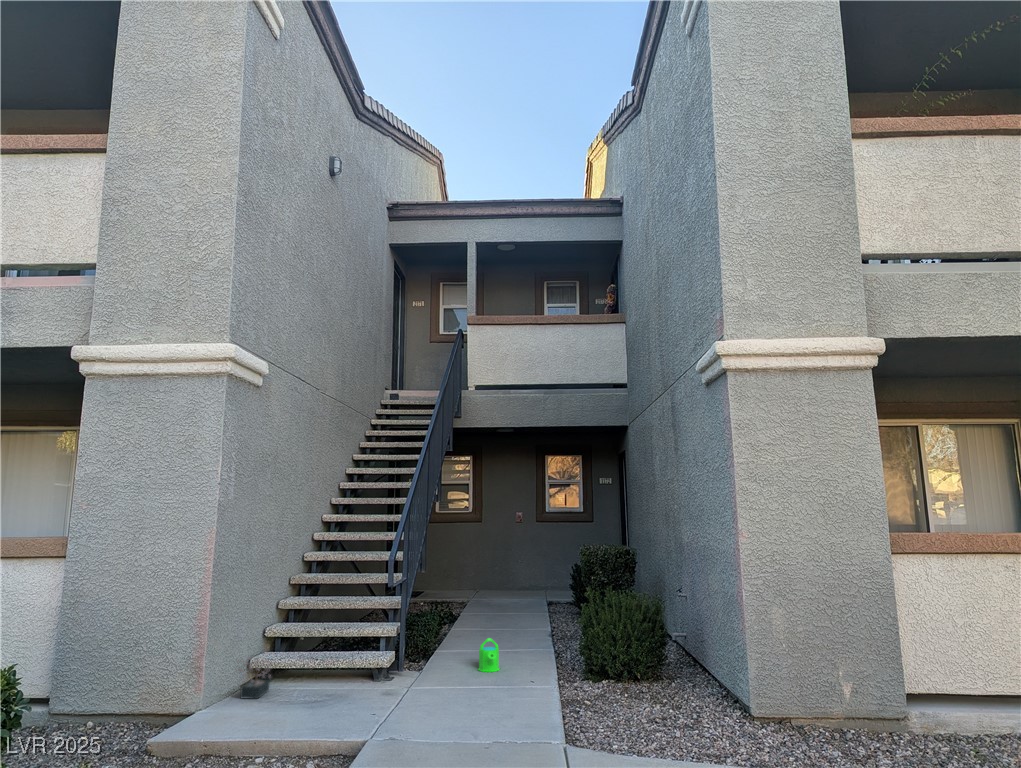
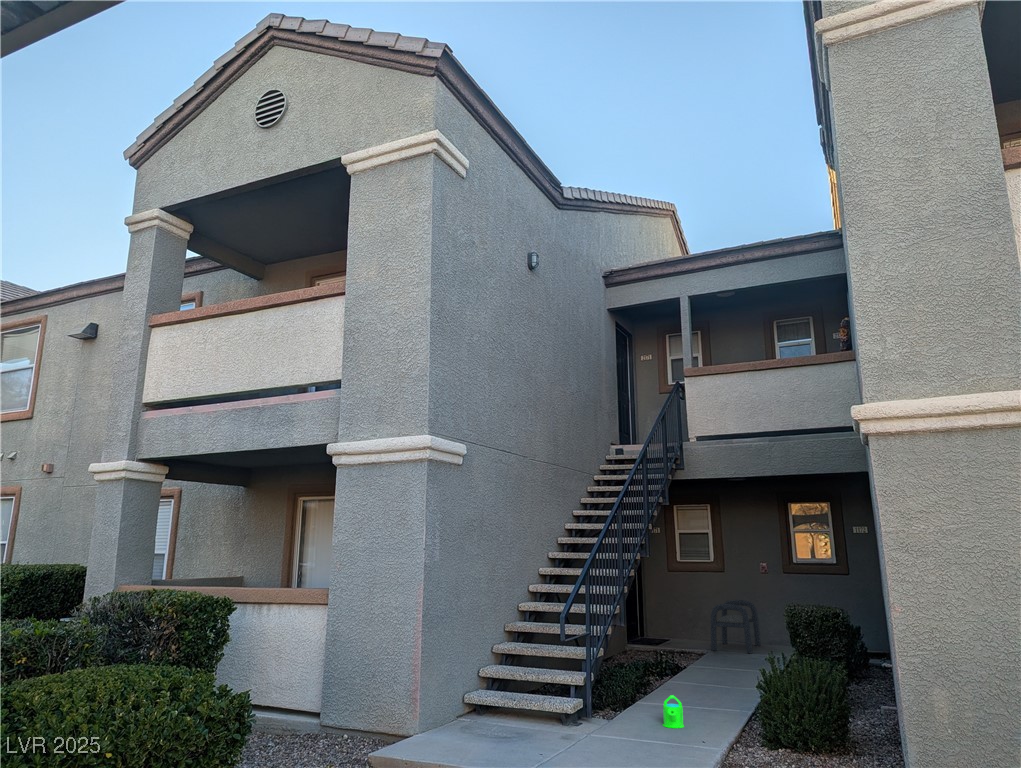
bench: none [473,542,514,592] -> present [711,600,761,653]
decorative plant: present [239,658,271,699] -> none [447,692,478,728]

